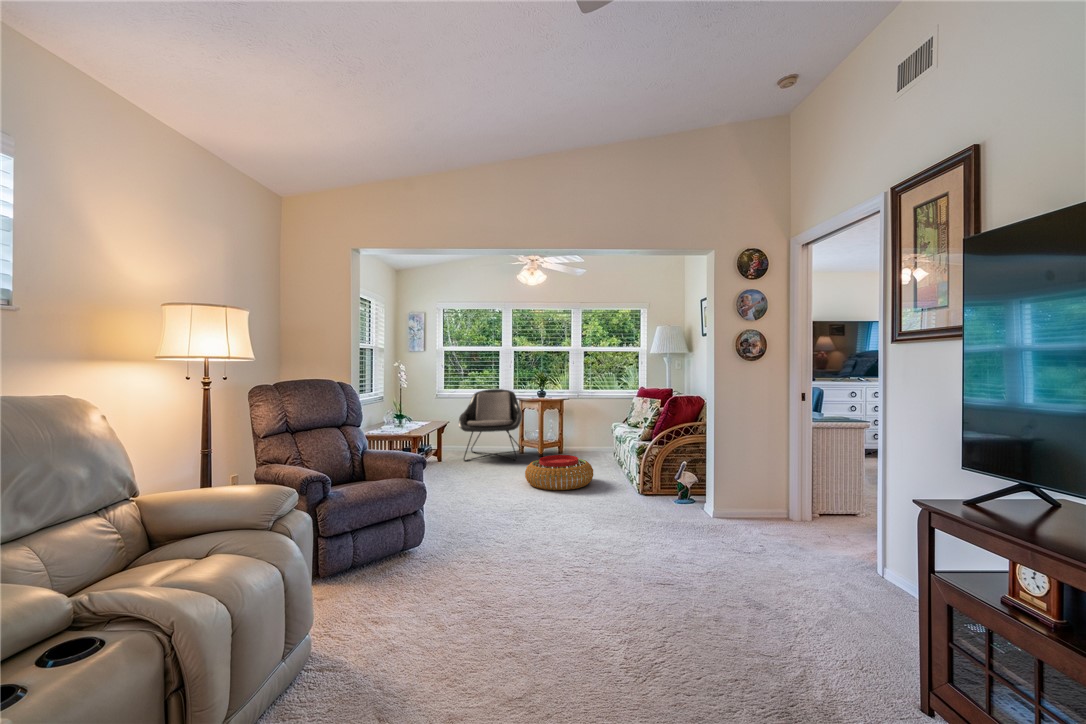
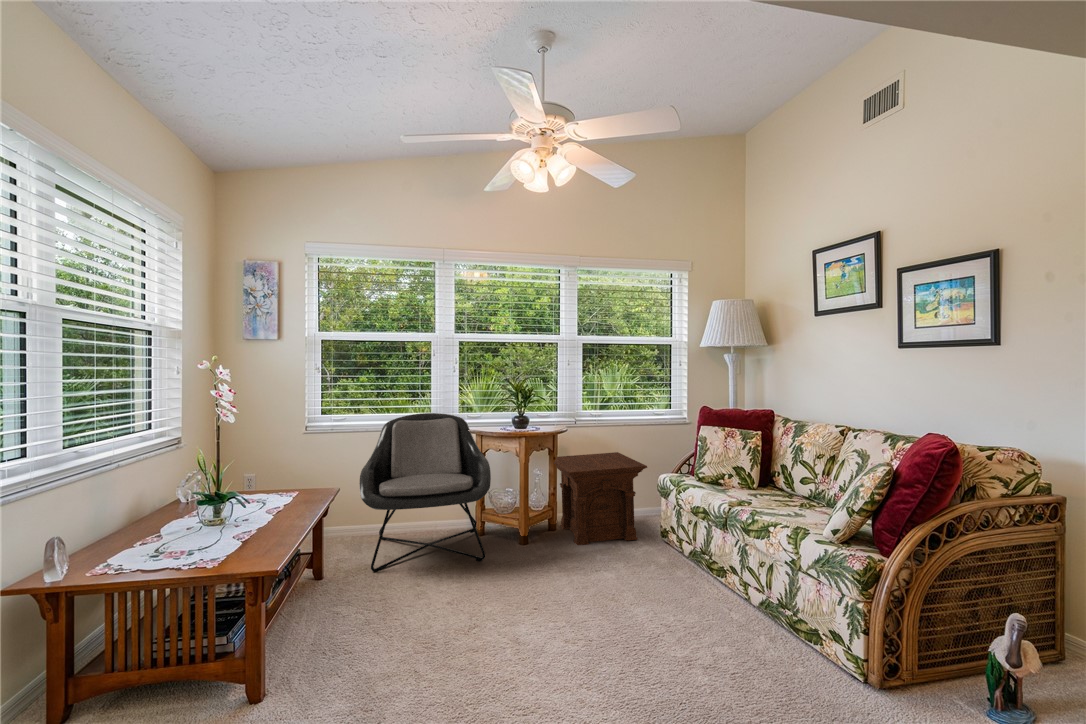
side table: none [561,414,606,460] -> present [554,452,647,545]
pouf: present [525,455,593,490] -> none [552,572,721,691]

